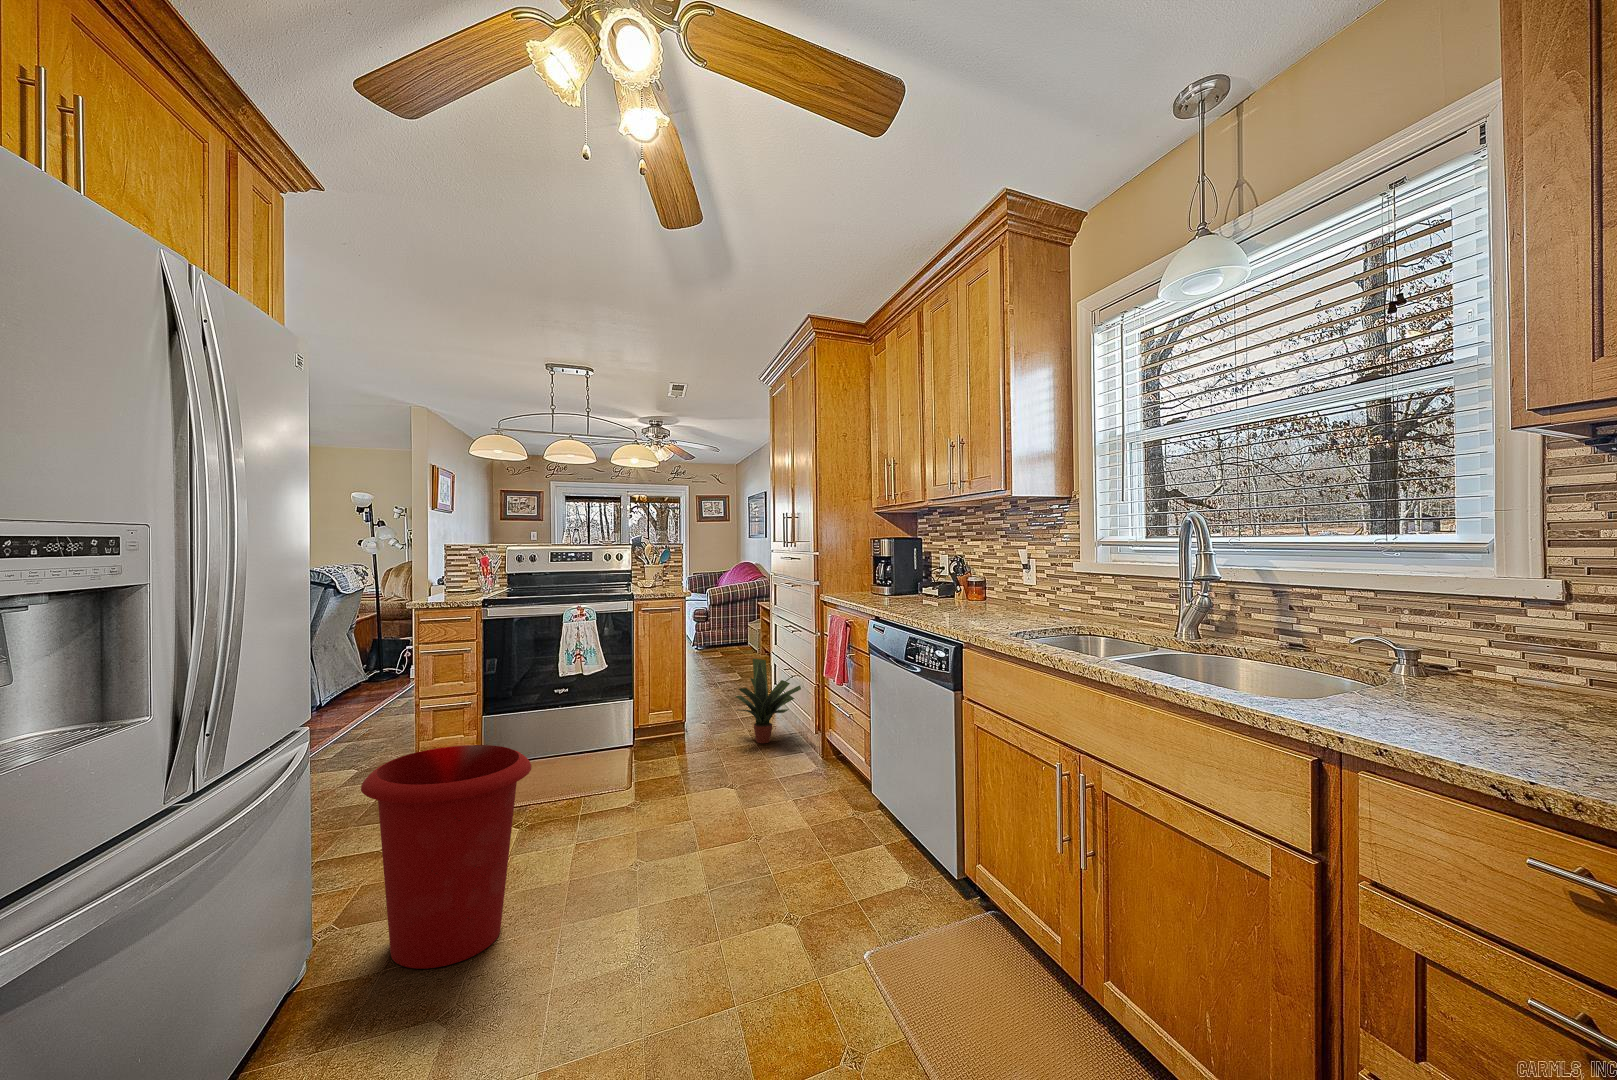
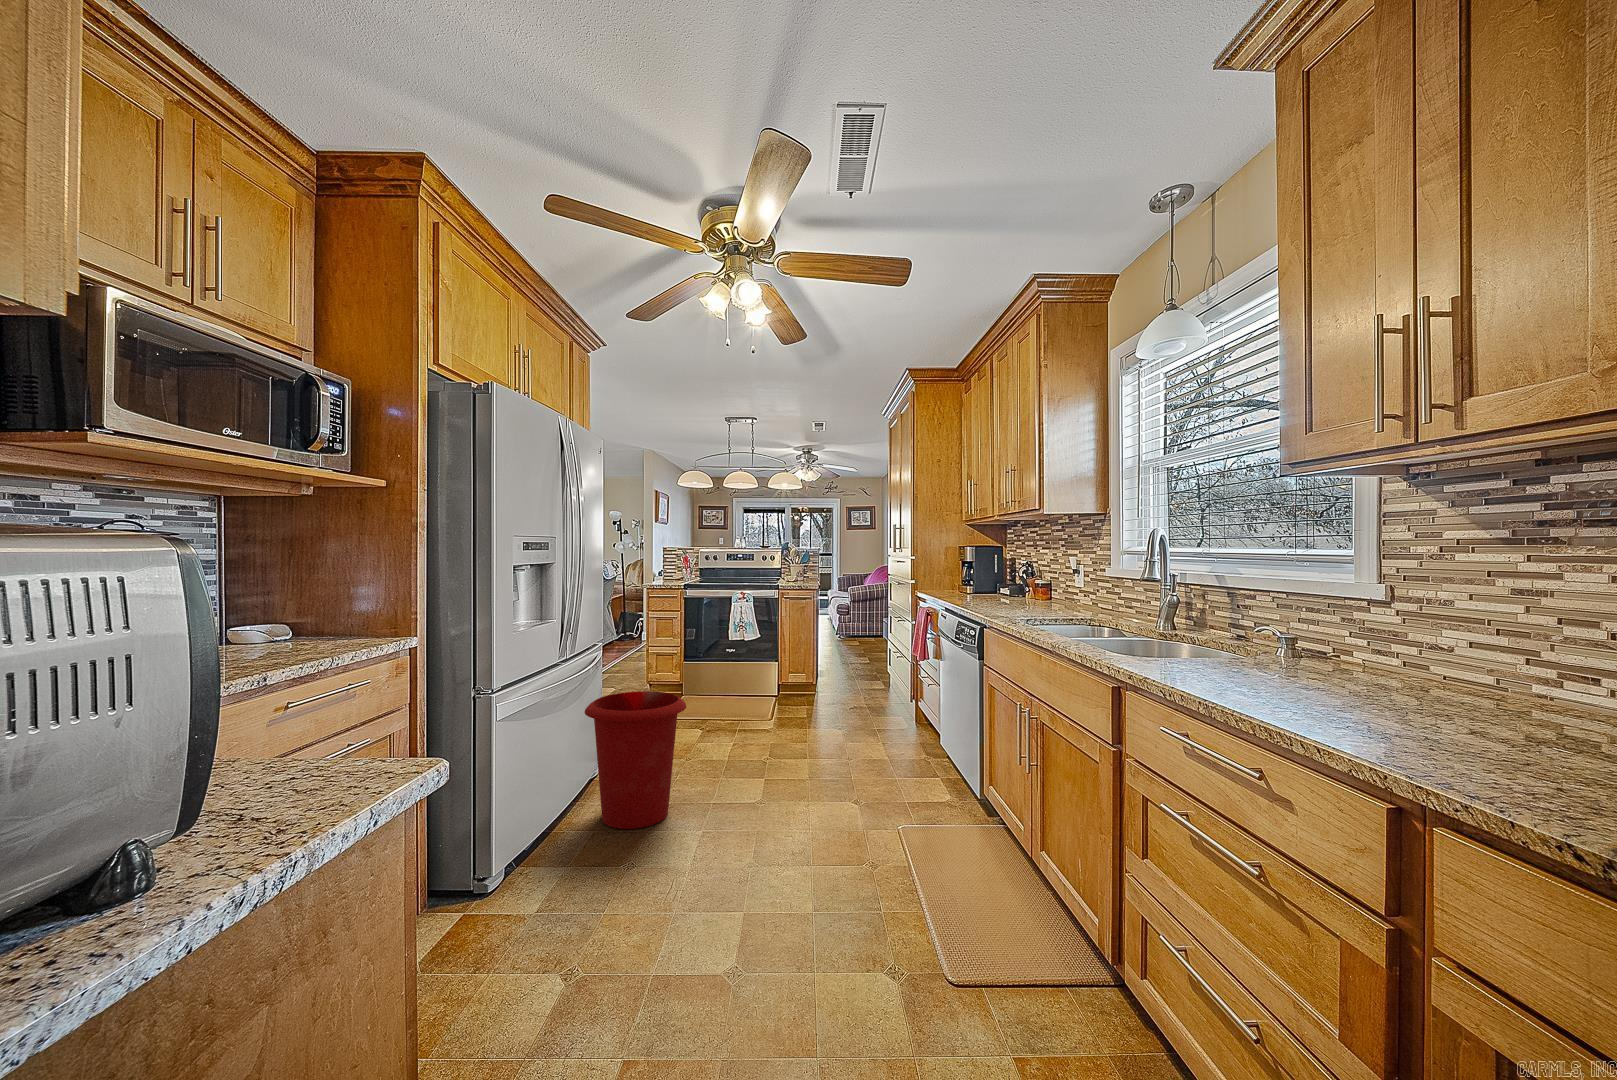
potted plant: present [733,659,801,743] -> none [849,645,905,713]

